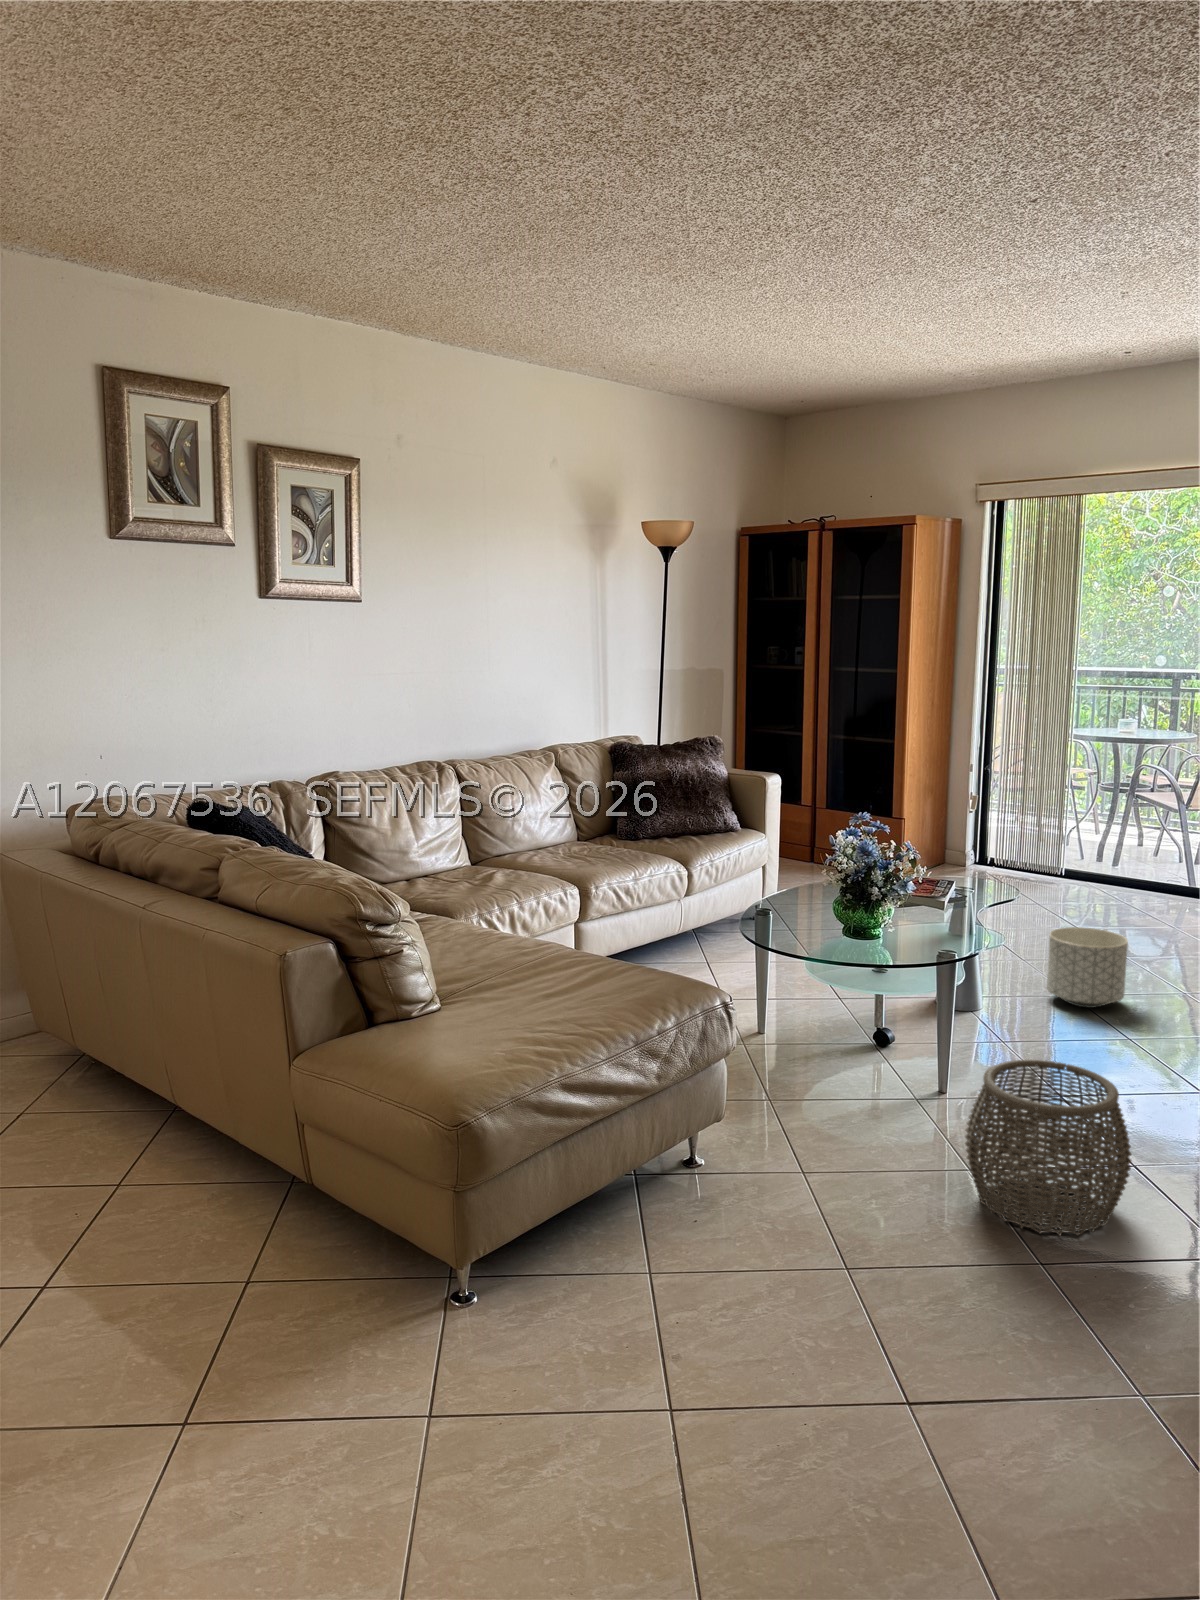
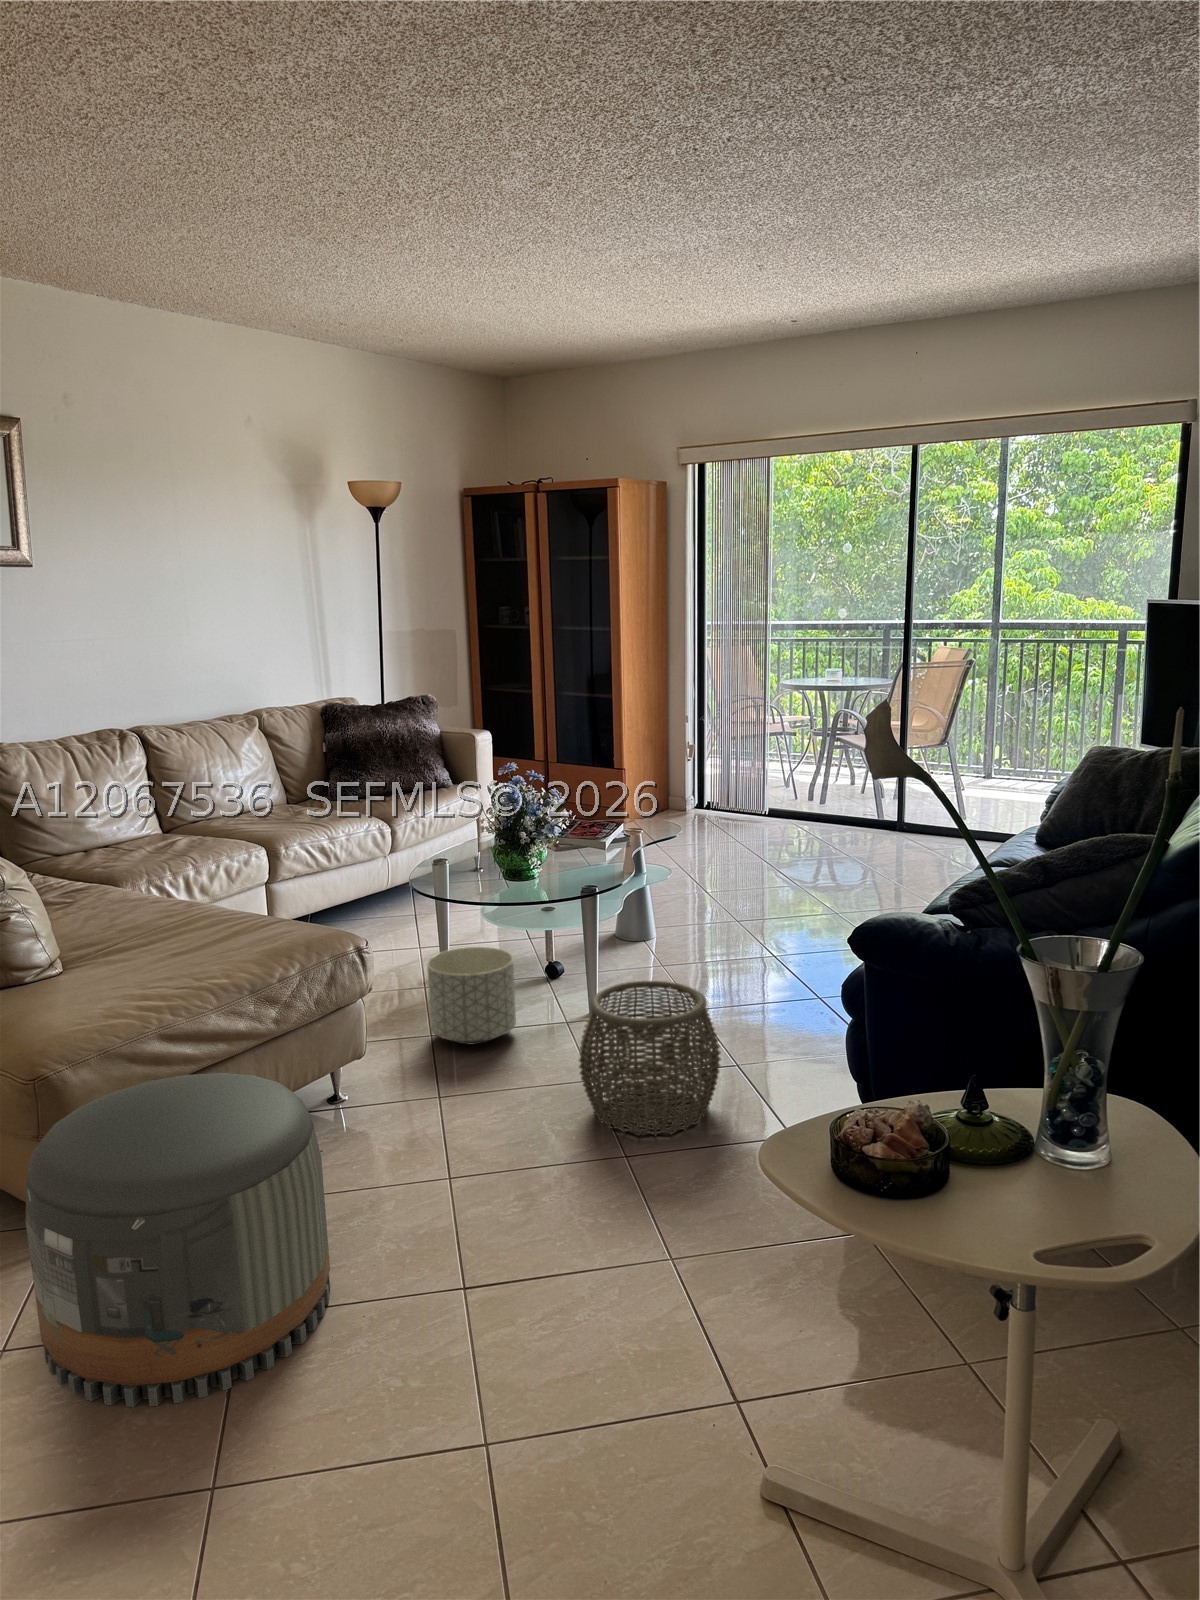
planter: present [1047,927,1128,1008] -> present [427,947,516,1044]
pouf: none [467,1134,757,1500] -> present [26,1073,330,1407]

